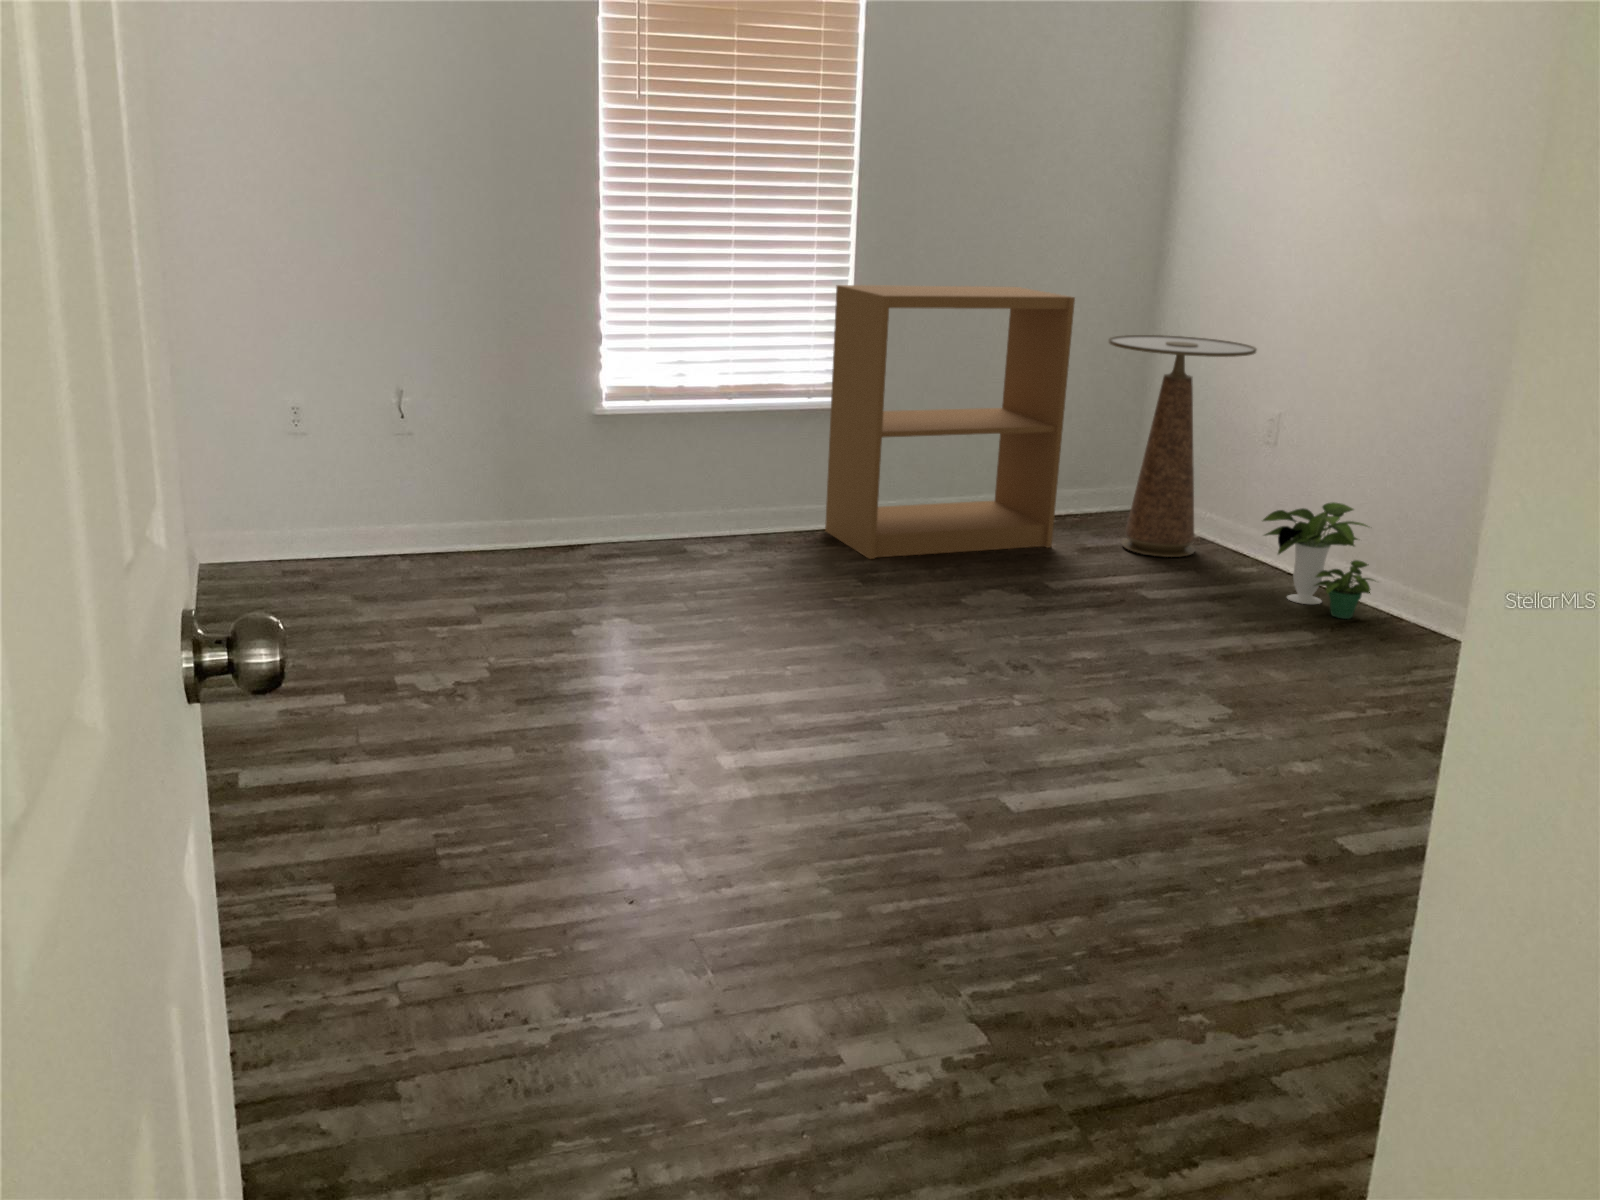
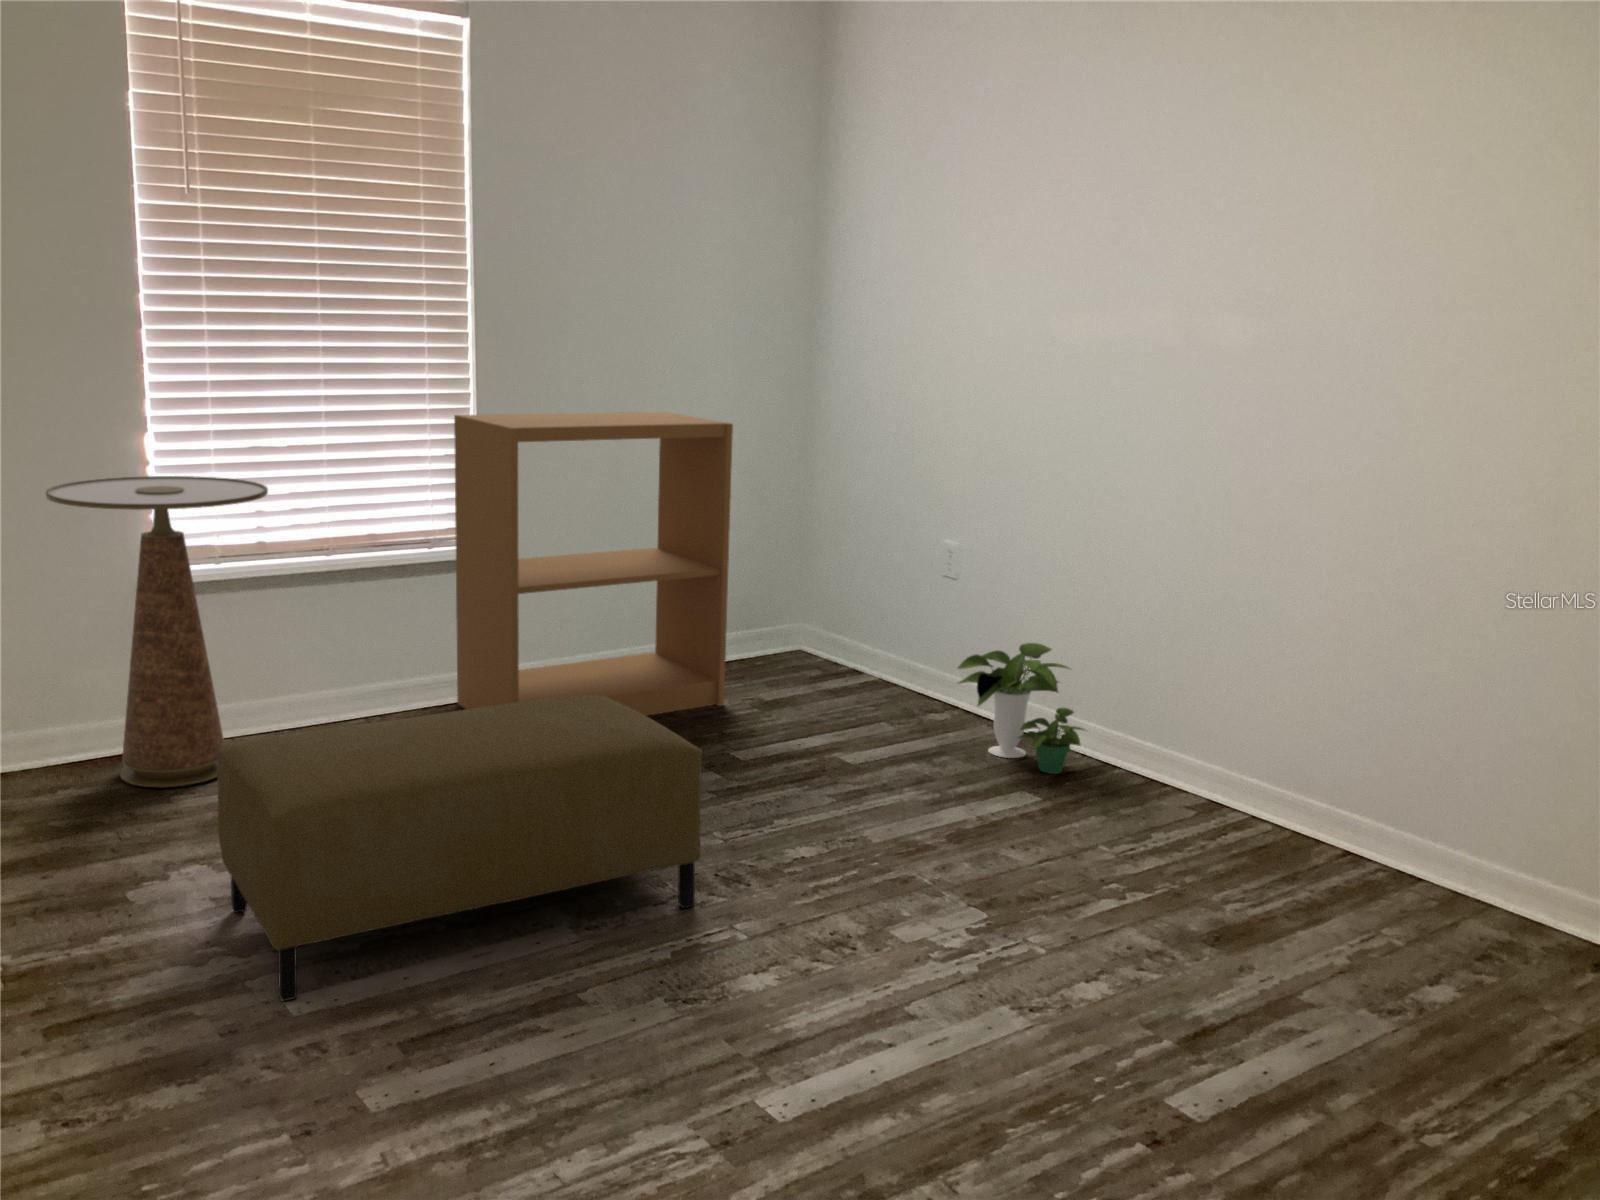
side table: present [1109,335,1257,557] -> present [46,476,268,788]
ottoman: none [657,513,1025,709] -> present [217,695,702,1001]

